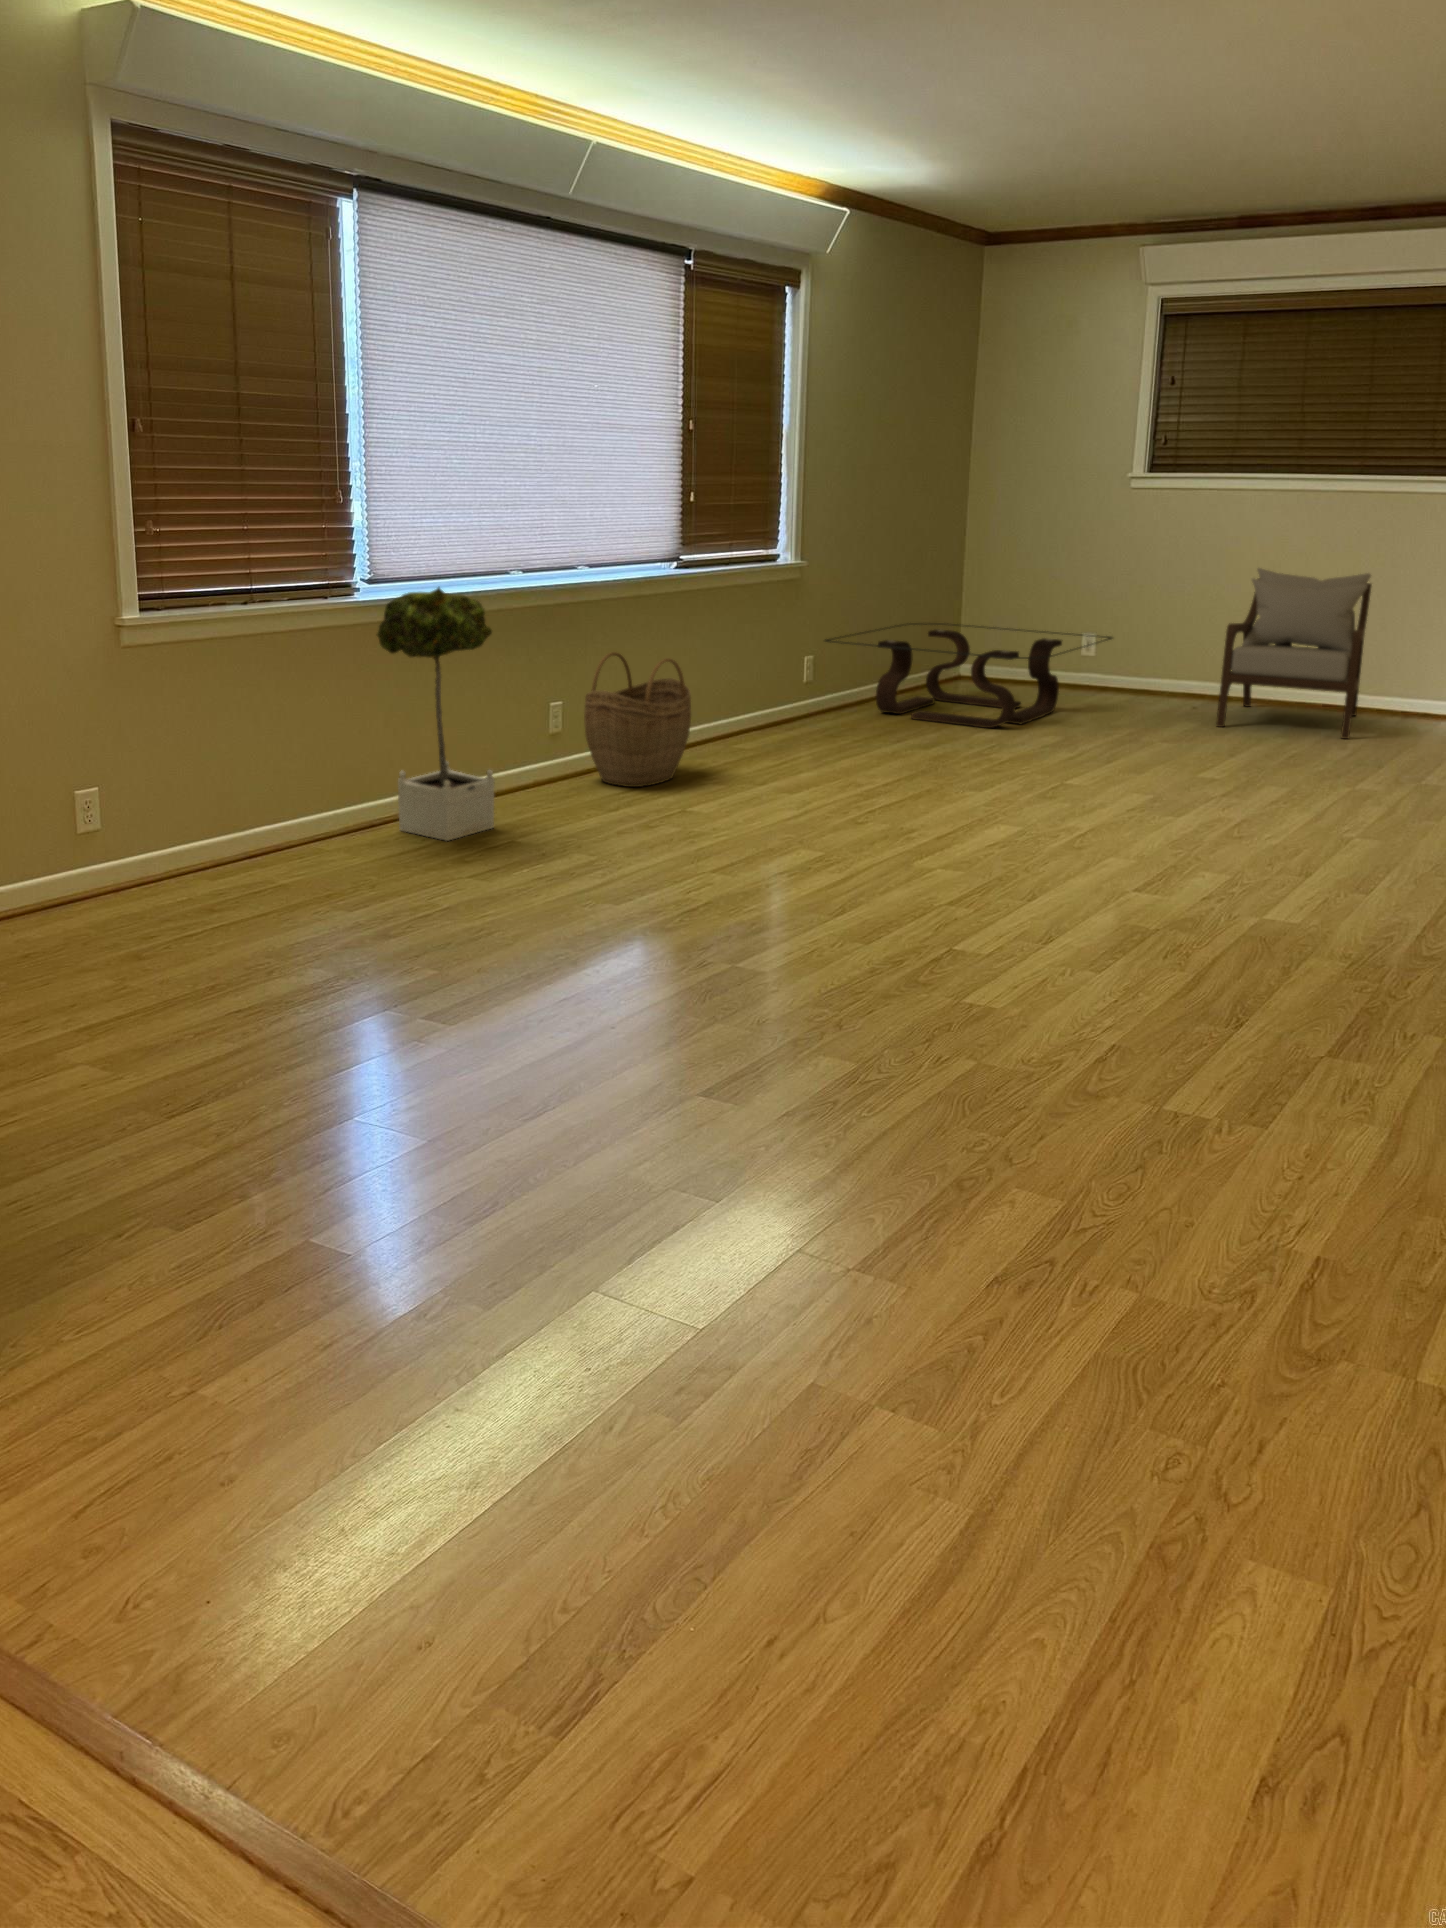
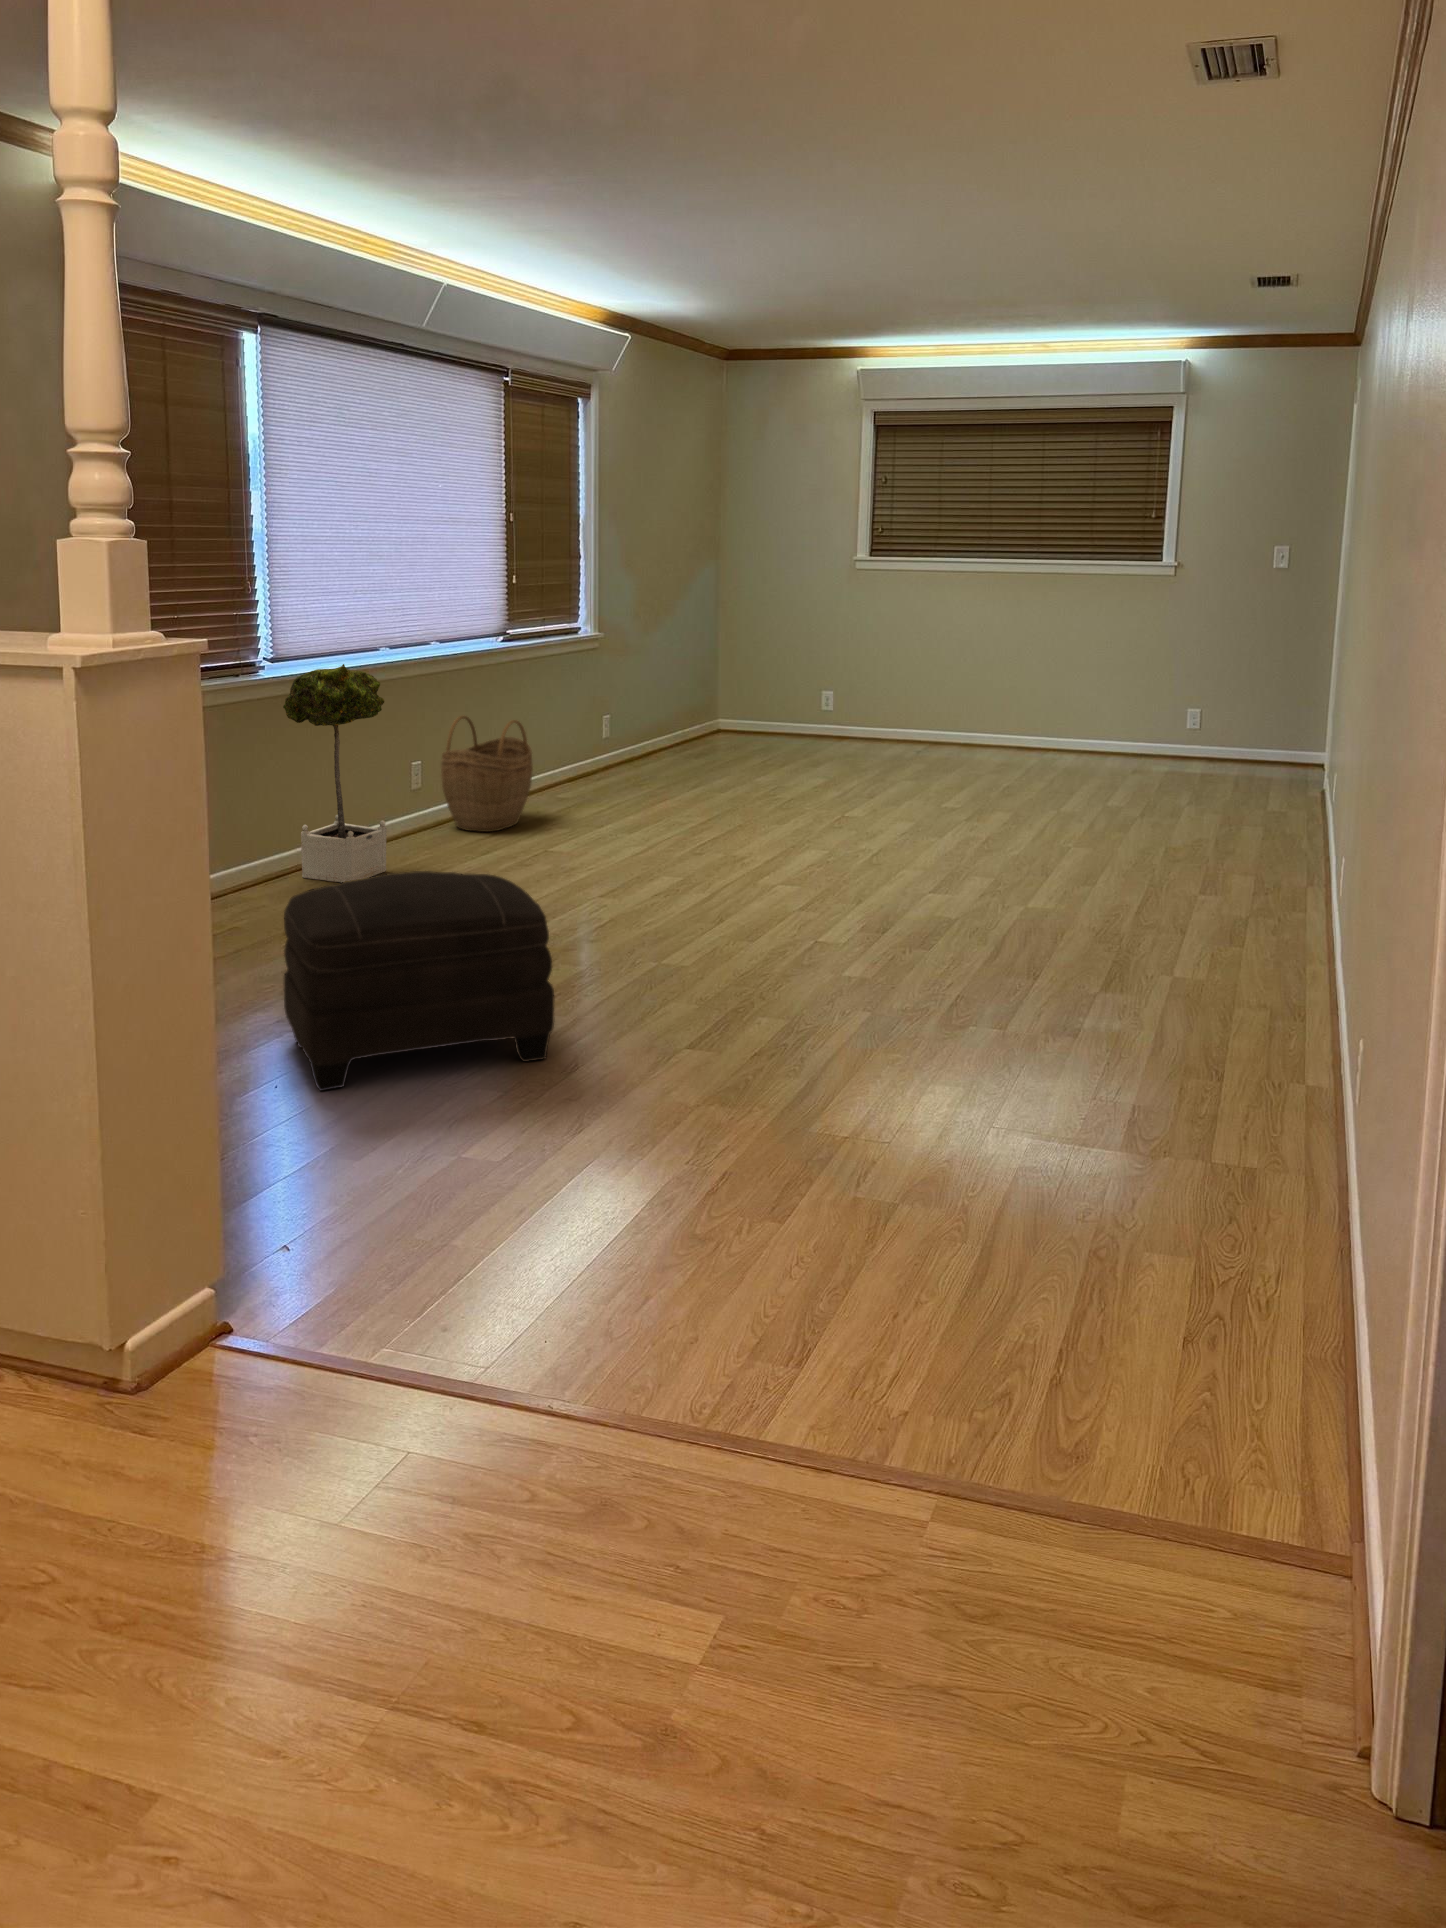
armchair: present [1216,568,1372,739] -> none [938,633,1046,769]
coffee table: present [825,624,1112,728] -> none [618,682,853,771]
ottoman: none [221,841,551,1114] -> present [284,871,554,1091]

